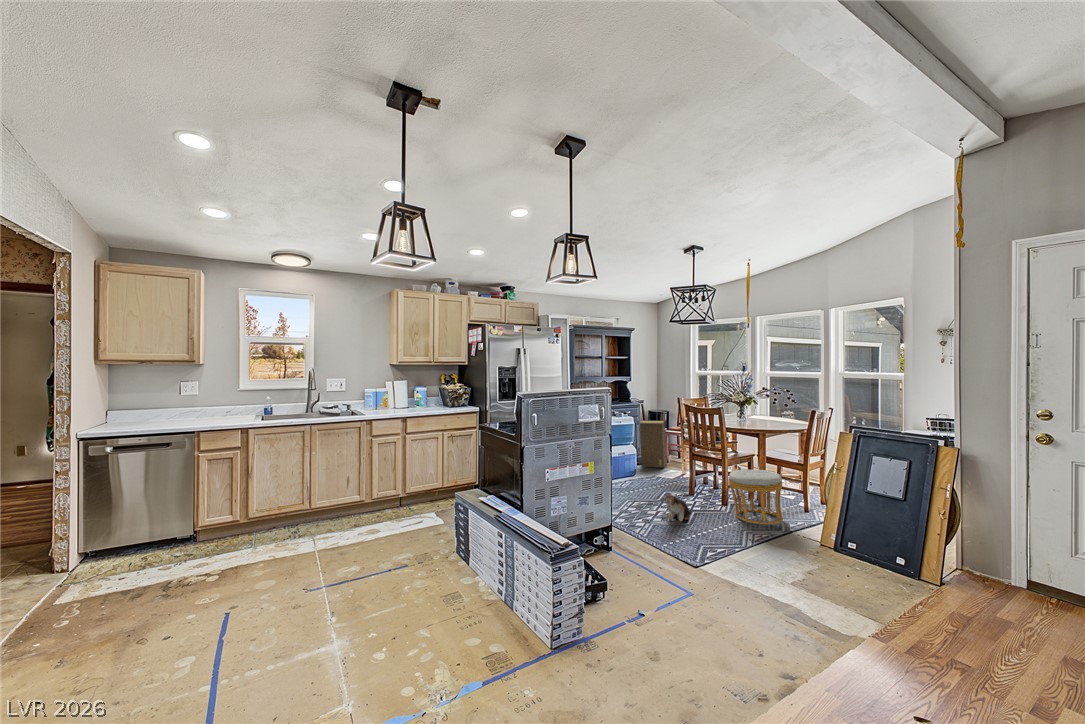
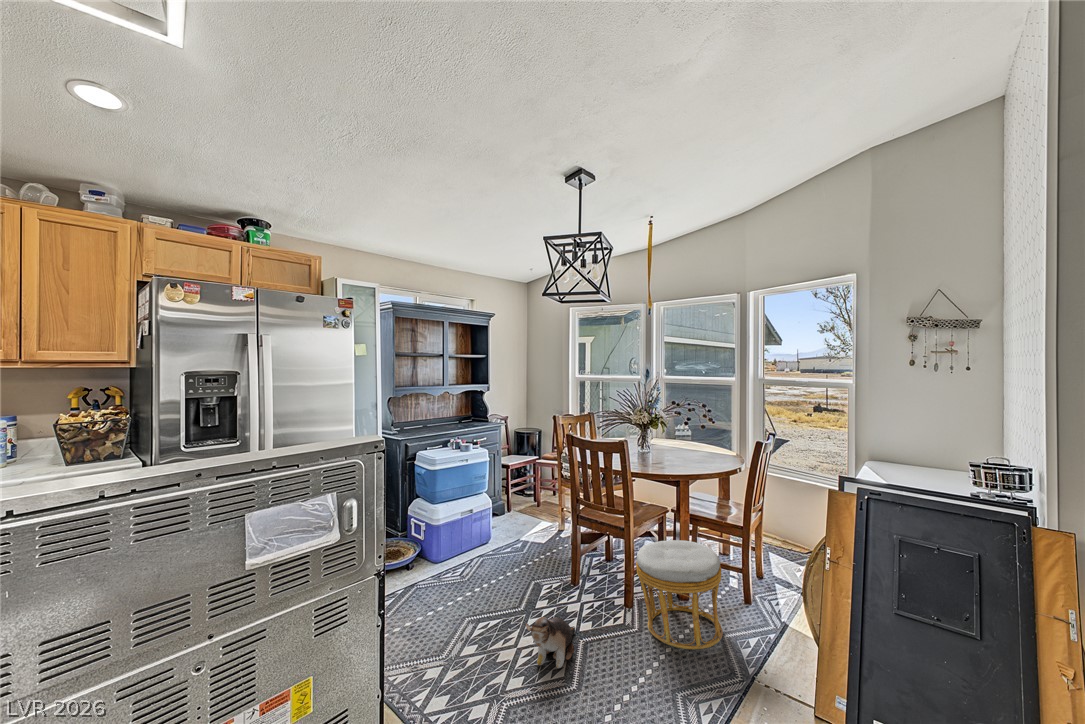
cardboard box: present [640,421,667,468] -> none [498,448,537,520]

